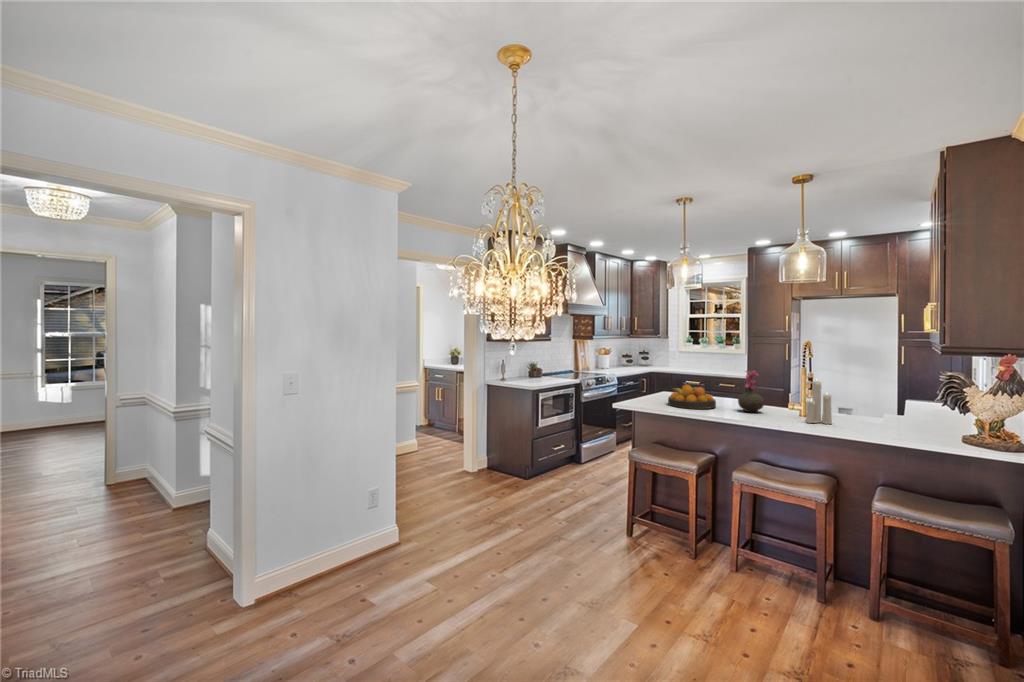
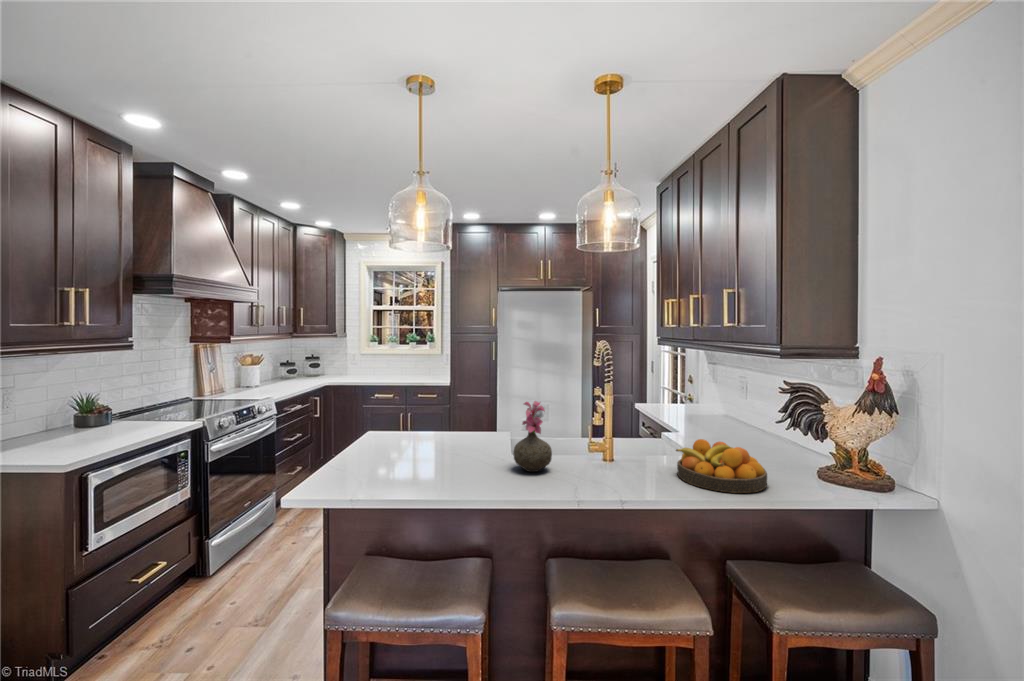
candle: present [806,381,832,424] -> none [624,404,655,486]
fruit bowl: present [668,384,716,409] -> present [676,439,767,493]

